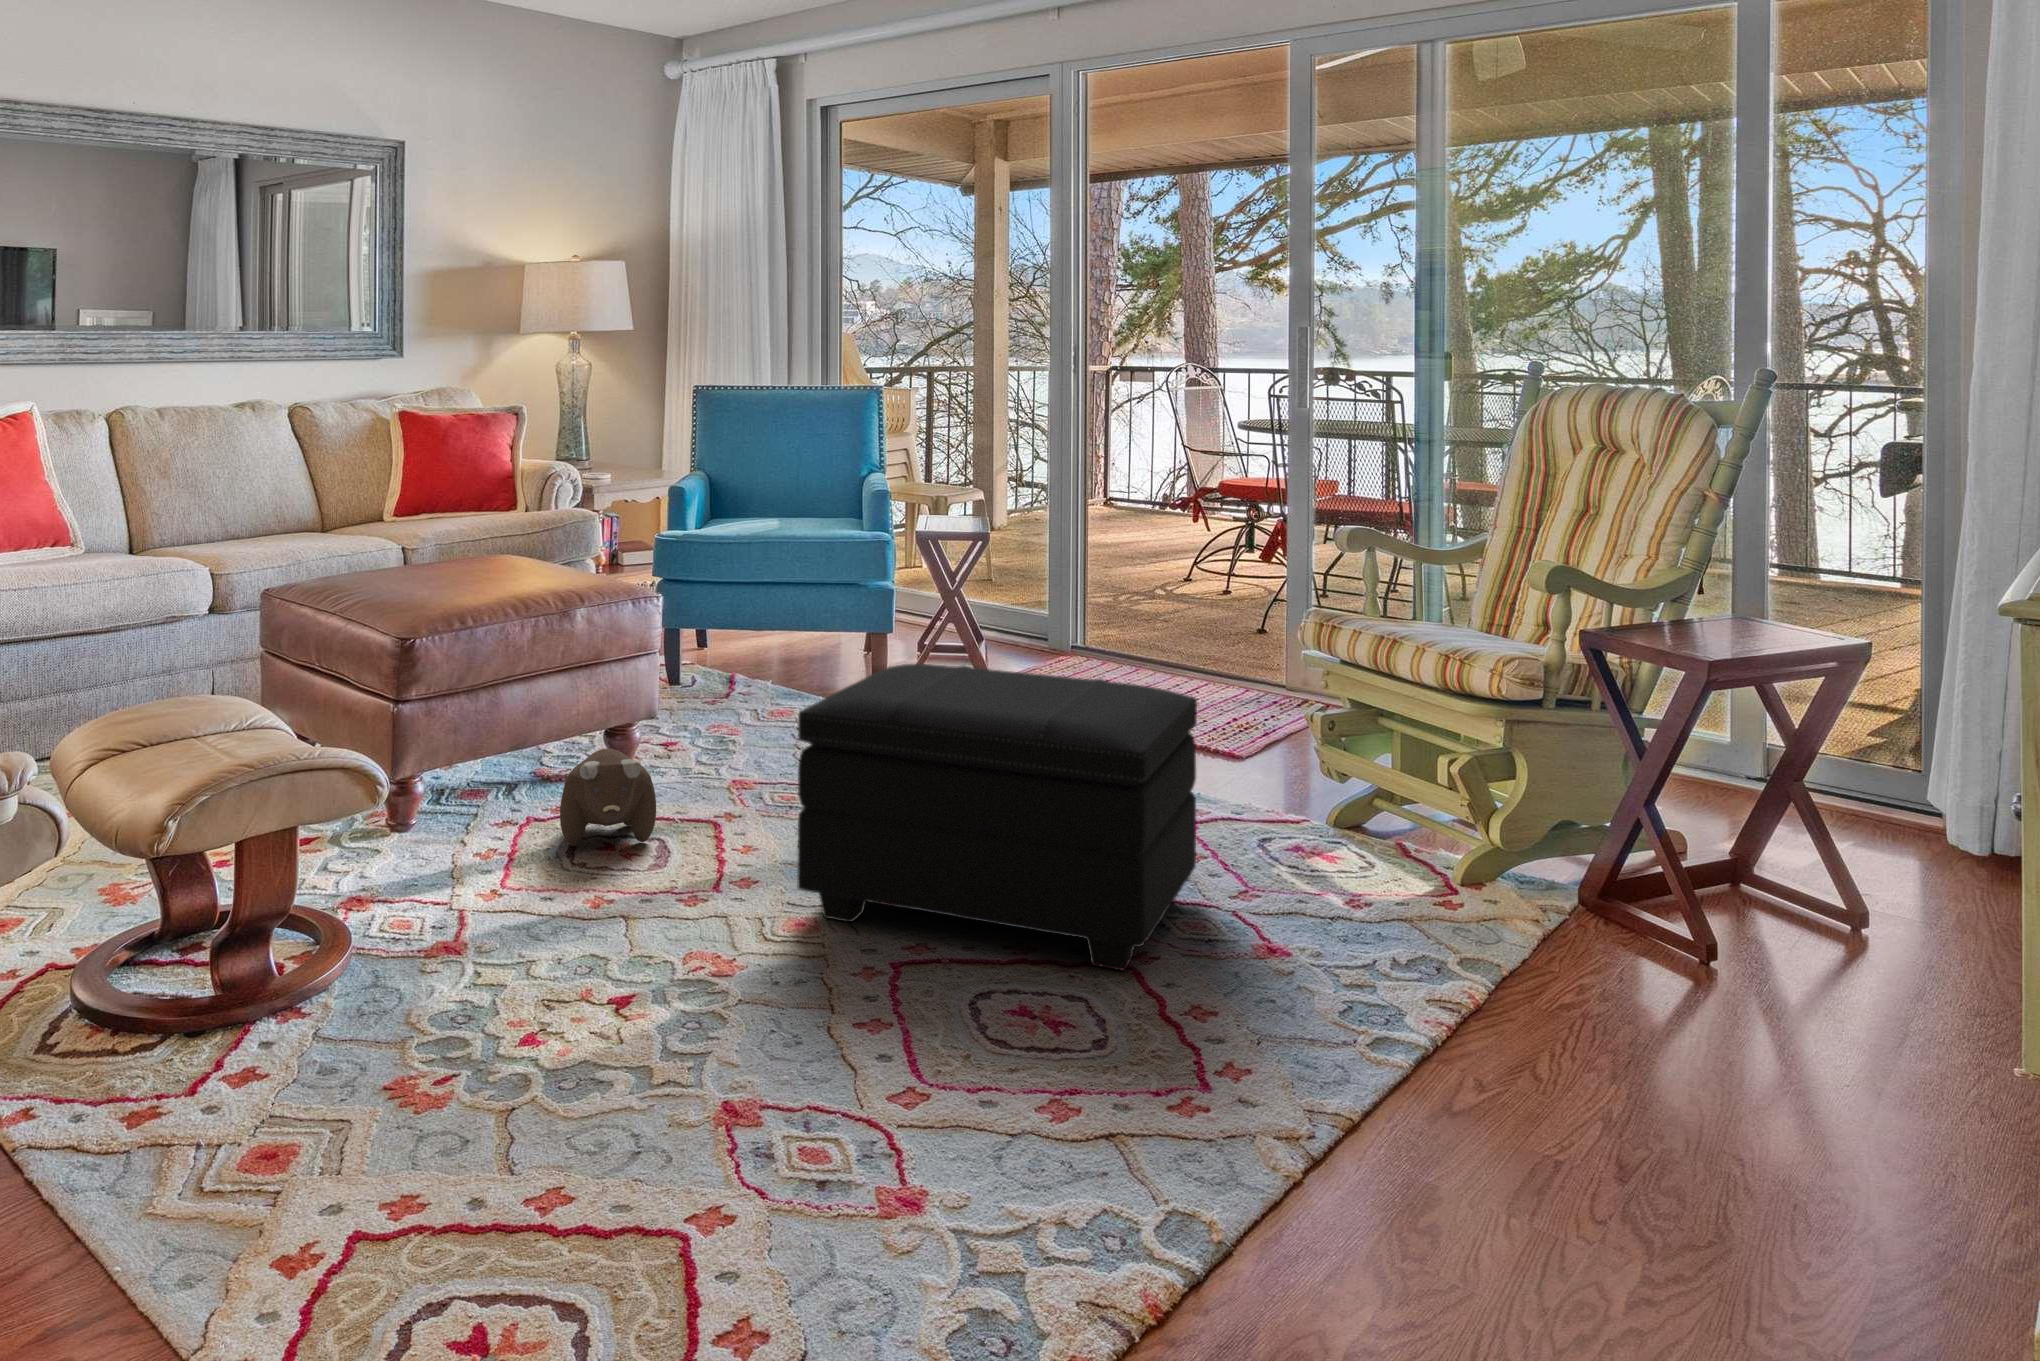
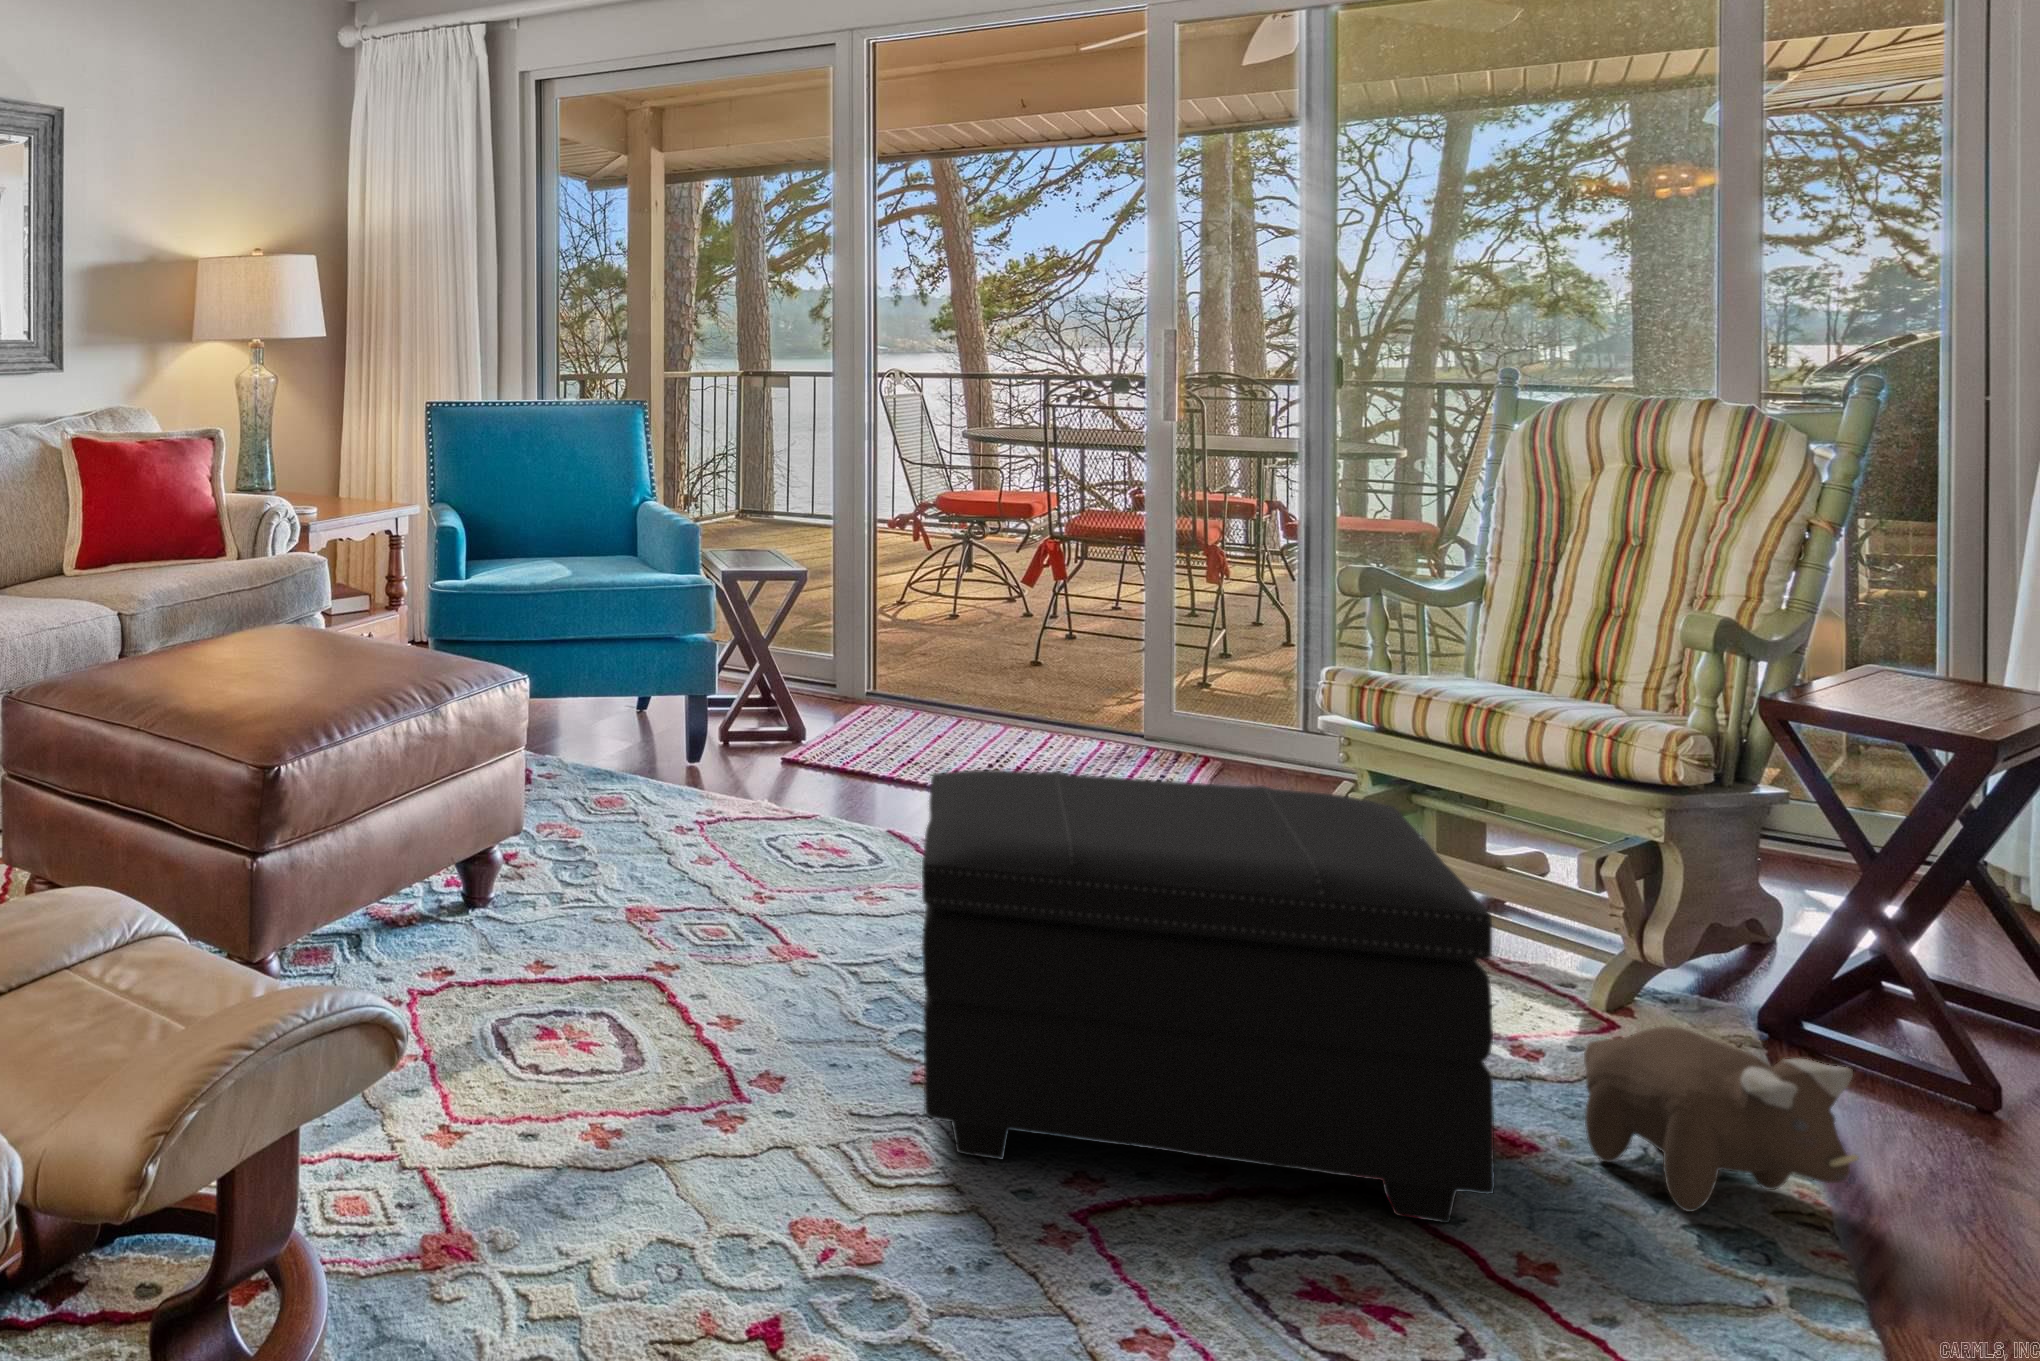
plush toy: present [560,749,656,846] -> present [1584,1026,1858,1212]

